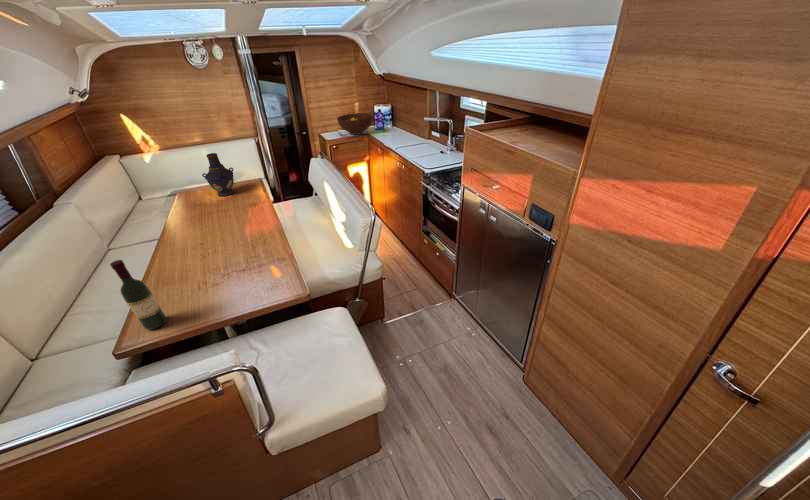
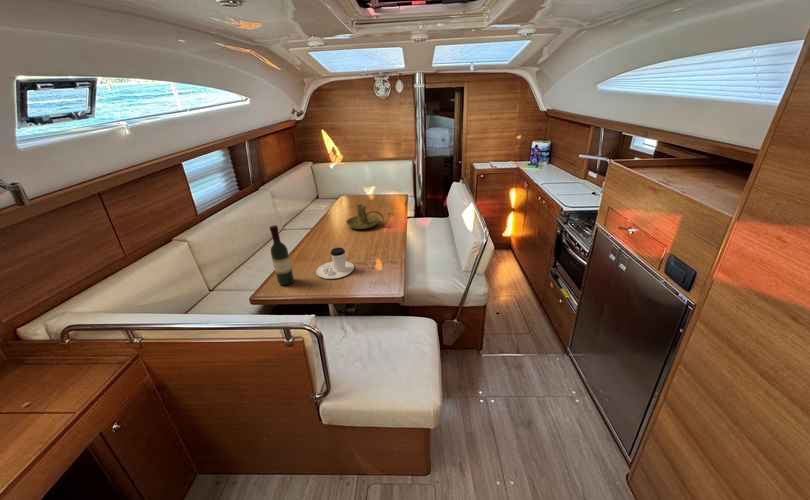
fruit bowl: present [337,113,373,135] -> none [488,146,526,166]
vase: present [202,153,234,196] -> none [359,166,384,203]
candle holder: none [204,202,253,233] -> present [346,204,384,229]
coffee cup: none [193,263,241,304] -> present [316,248,354,279]

